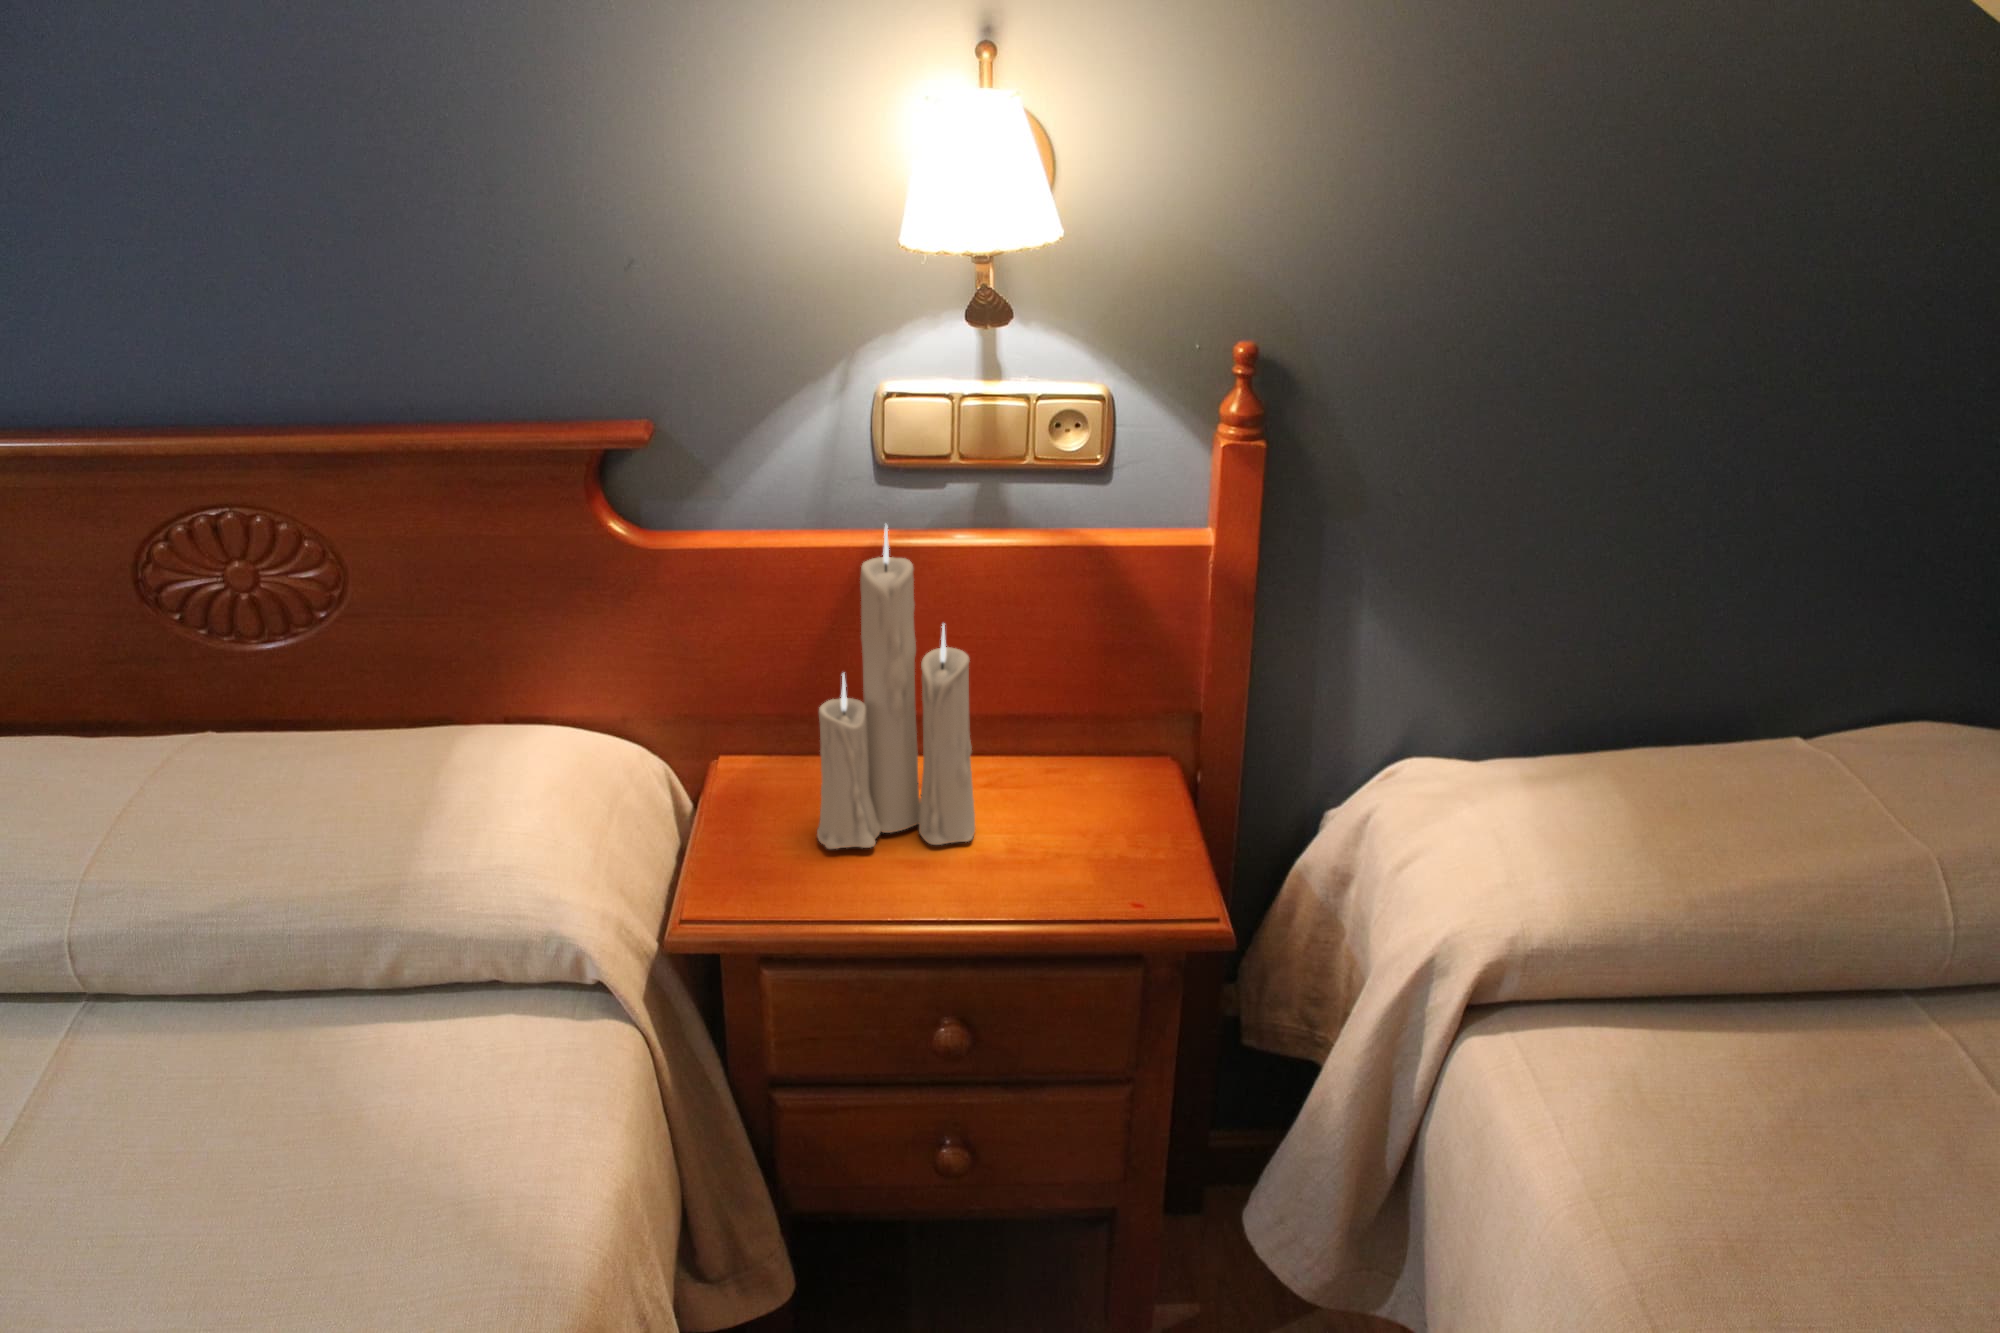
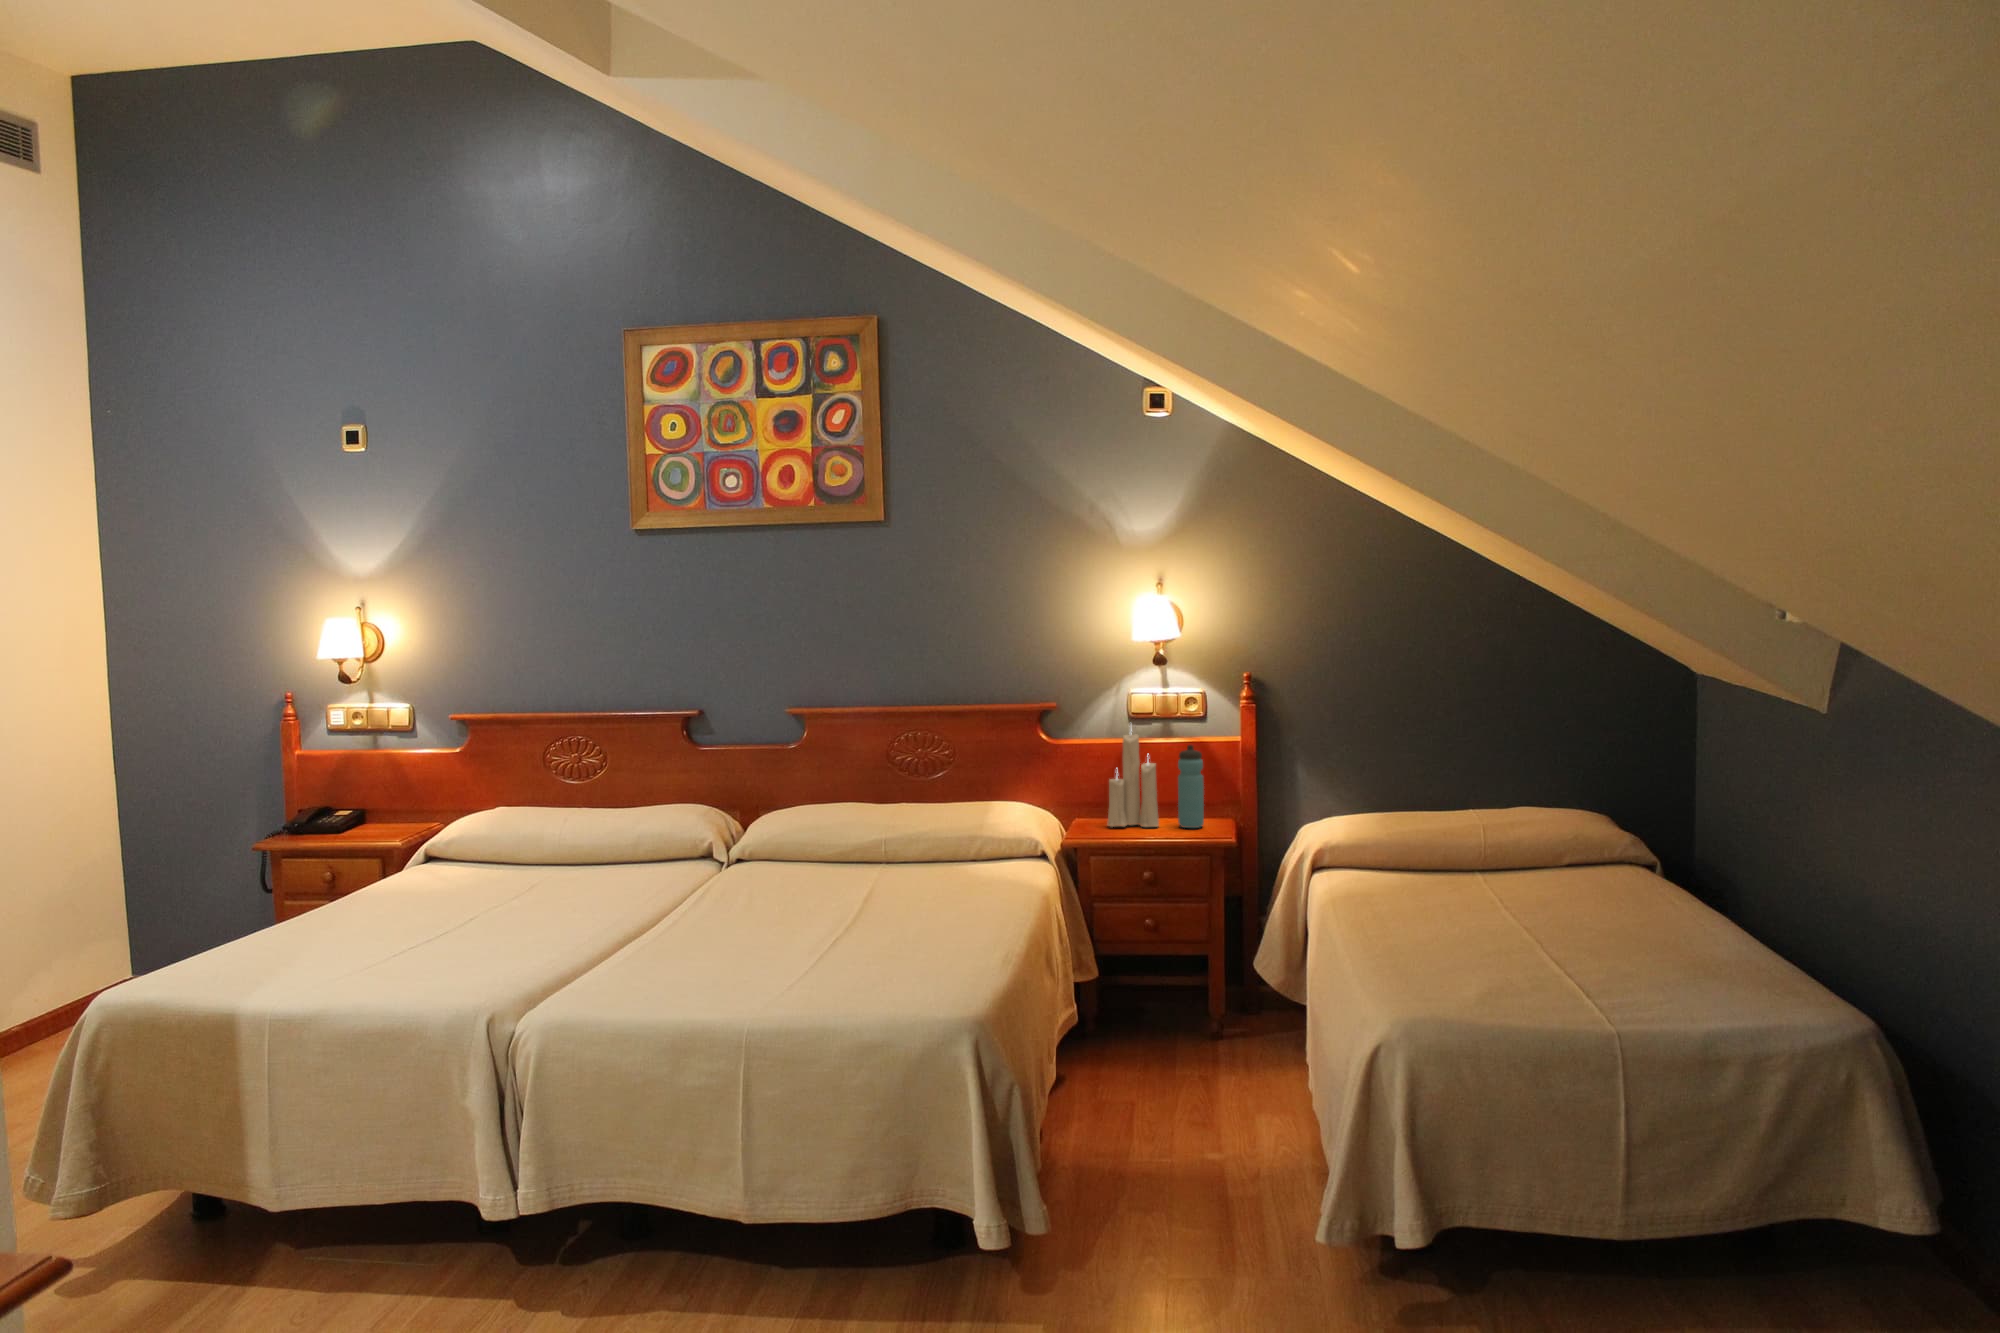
water bottle: none [1033,594,1117,844] -> present [1178,745,1204,828]

